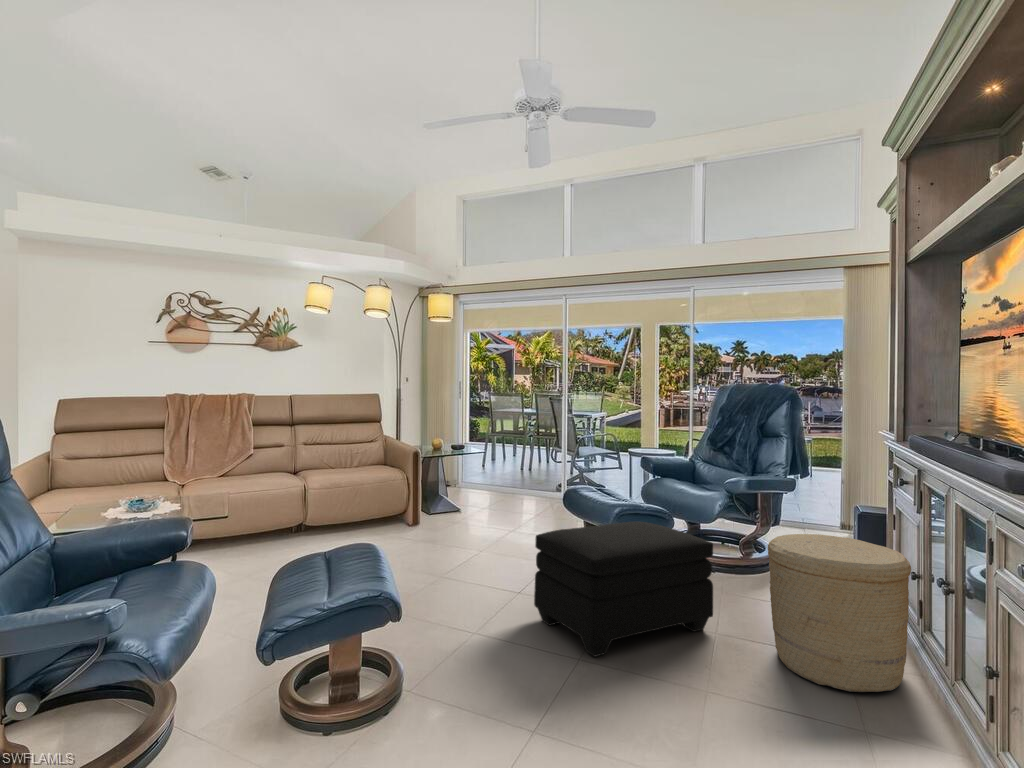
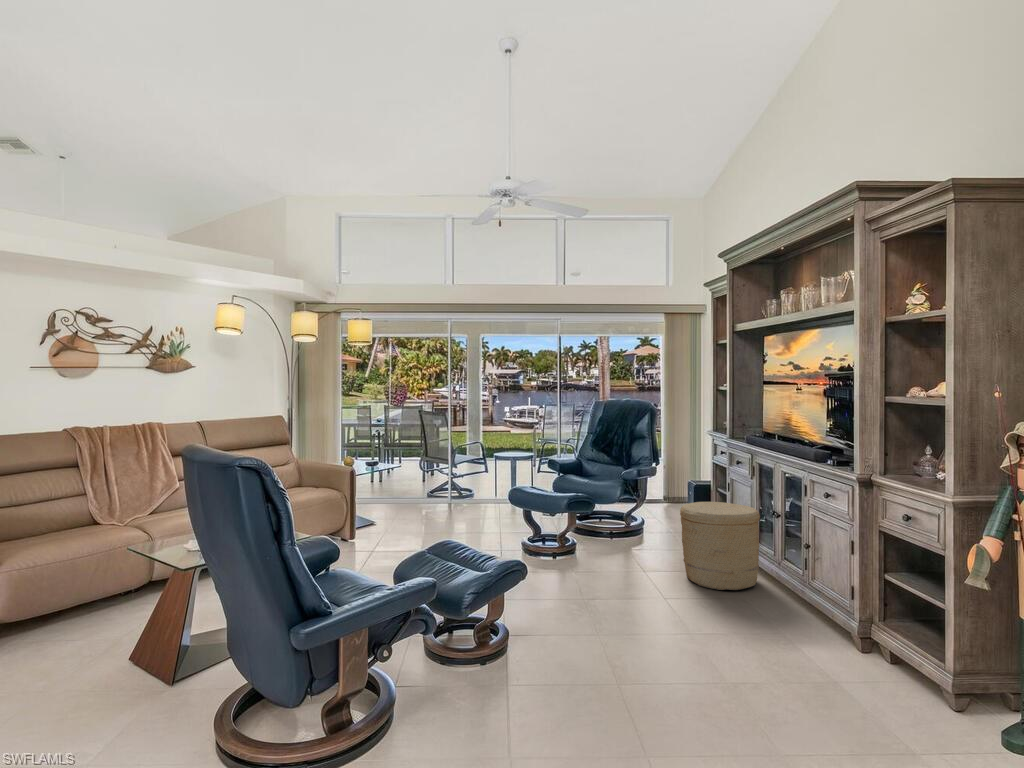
ottoman: present [534,522,713,656] -> none [531,508,645,601]

